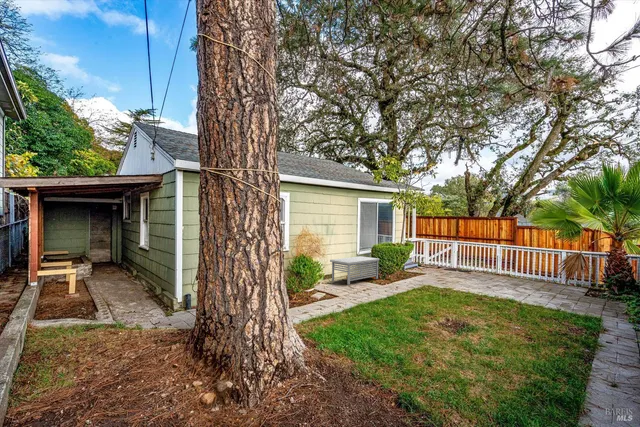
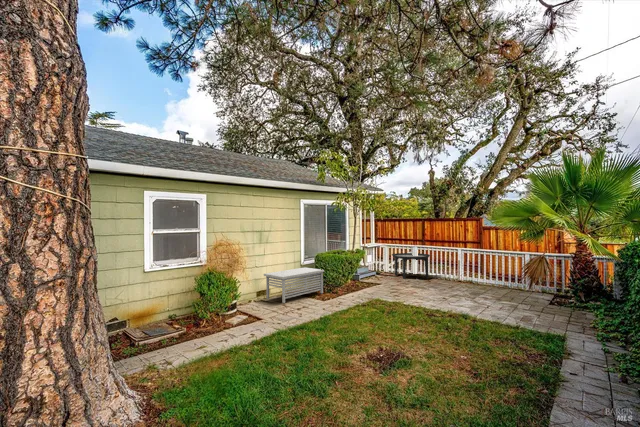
round table: none [433,248,470,271] -> present [392,253,430,279]

